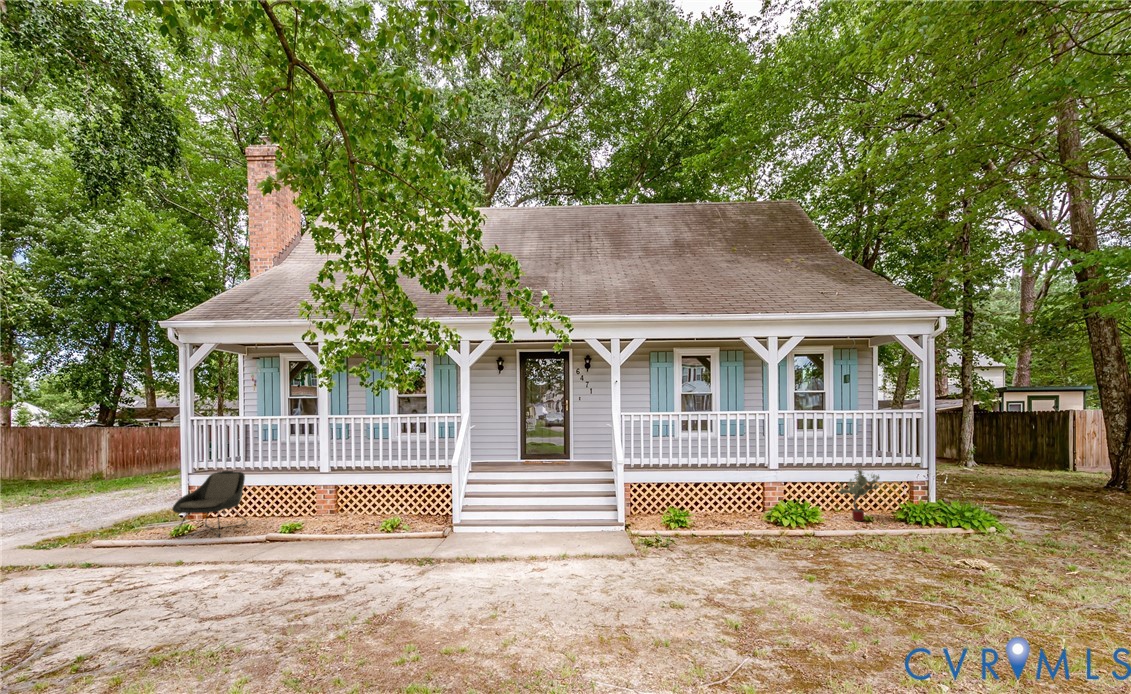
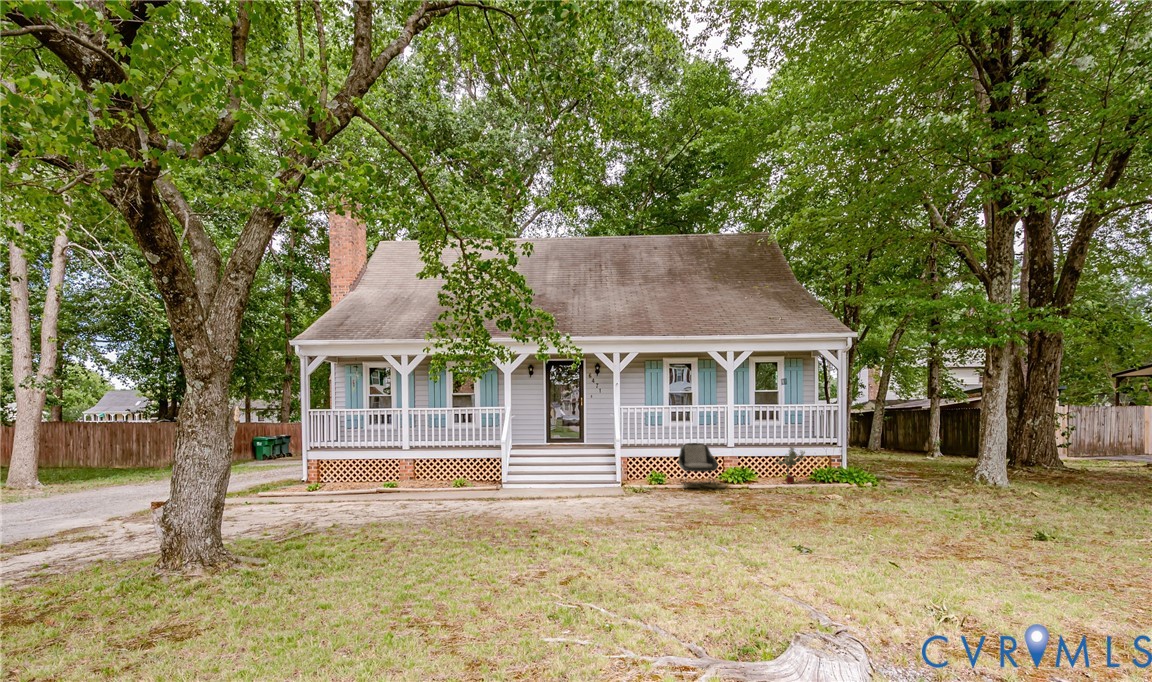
lounge chair: present [172,470,247,538] -> present [678,443,718,489]

